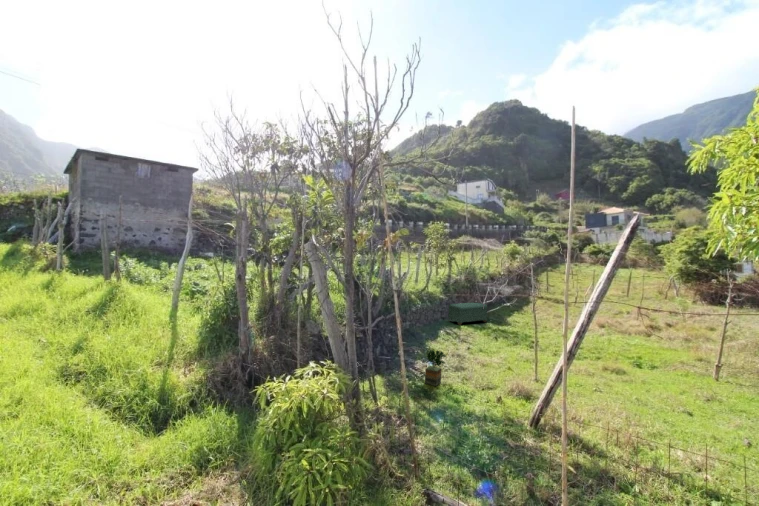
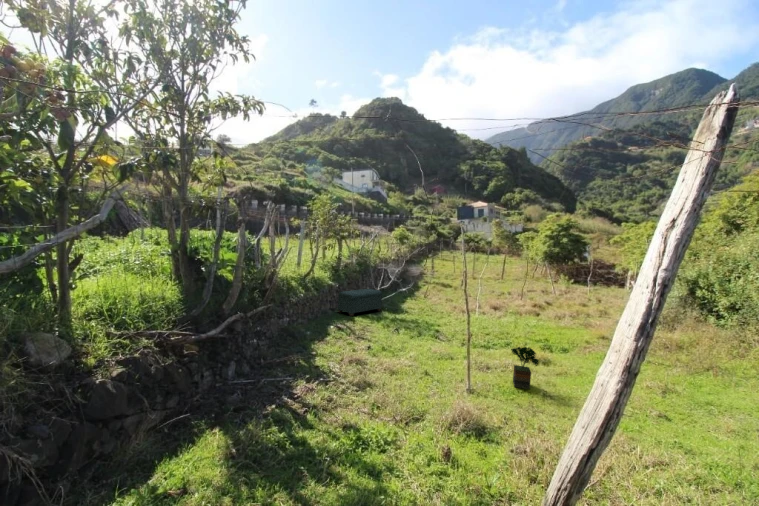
potted tree: present [425,350,446,386] -> present [511,347,539,389]

